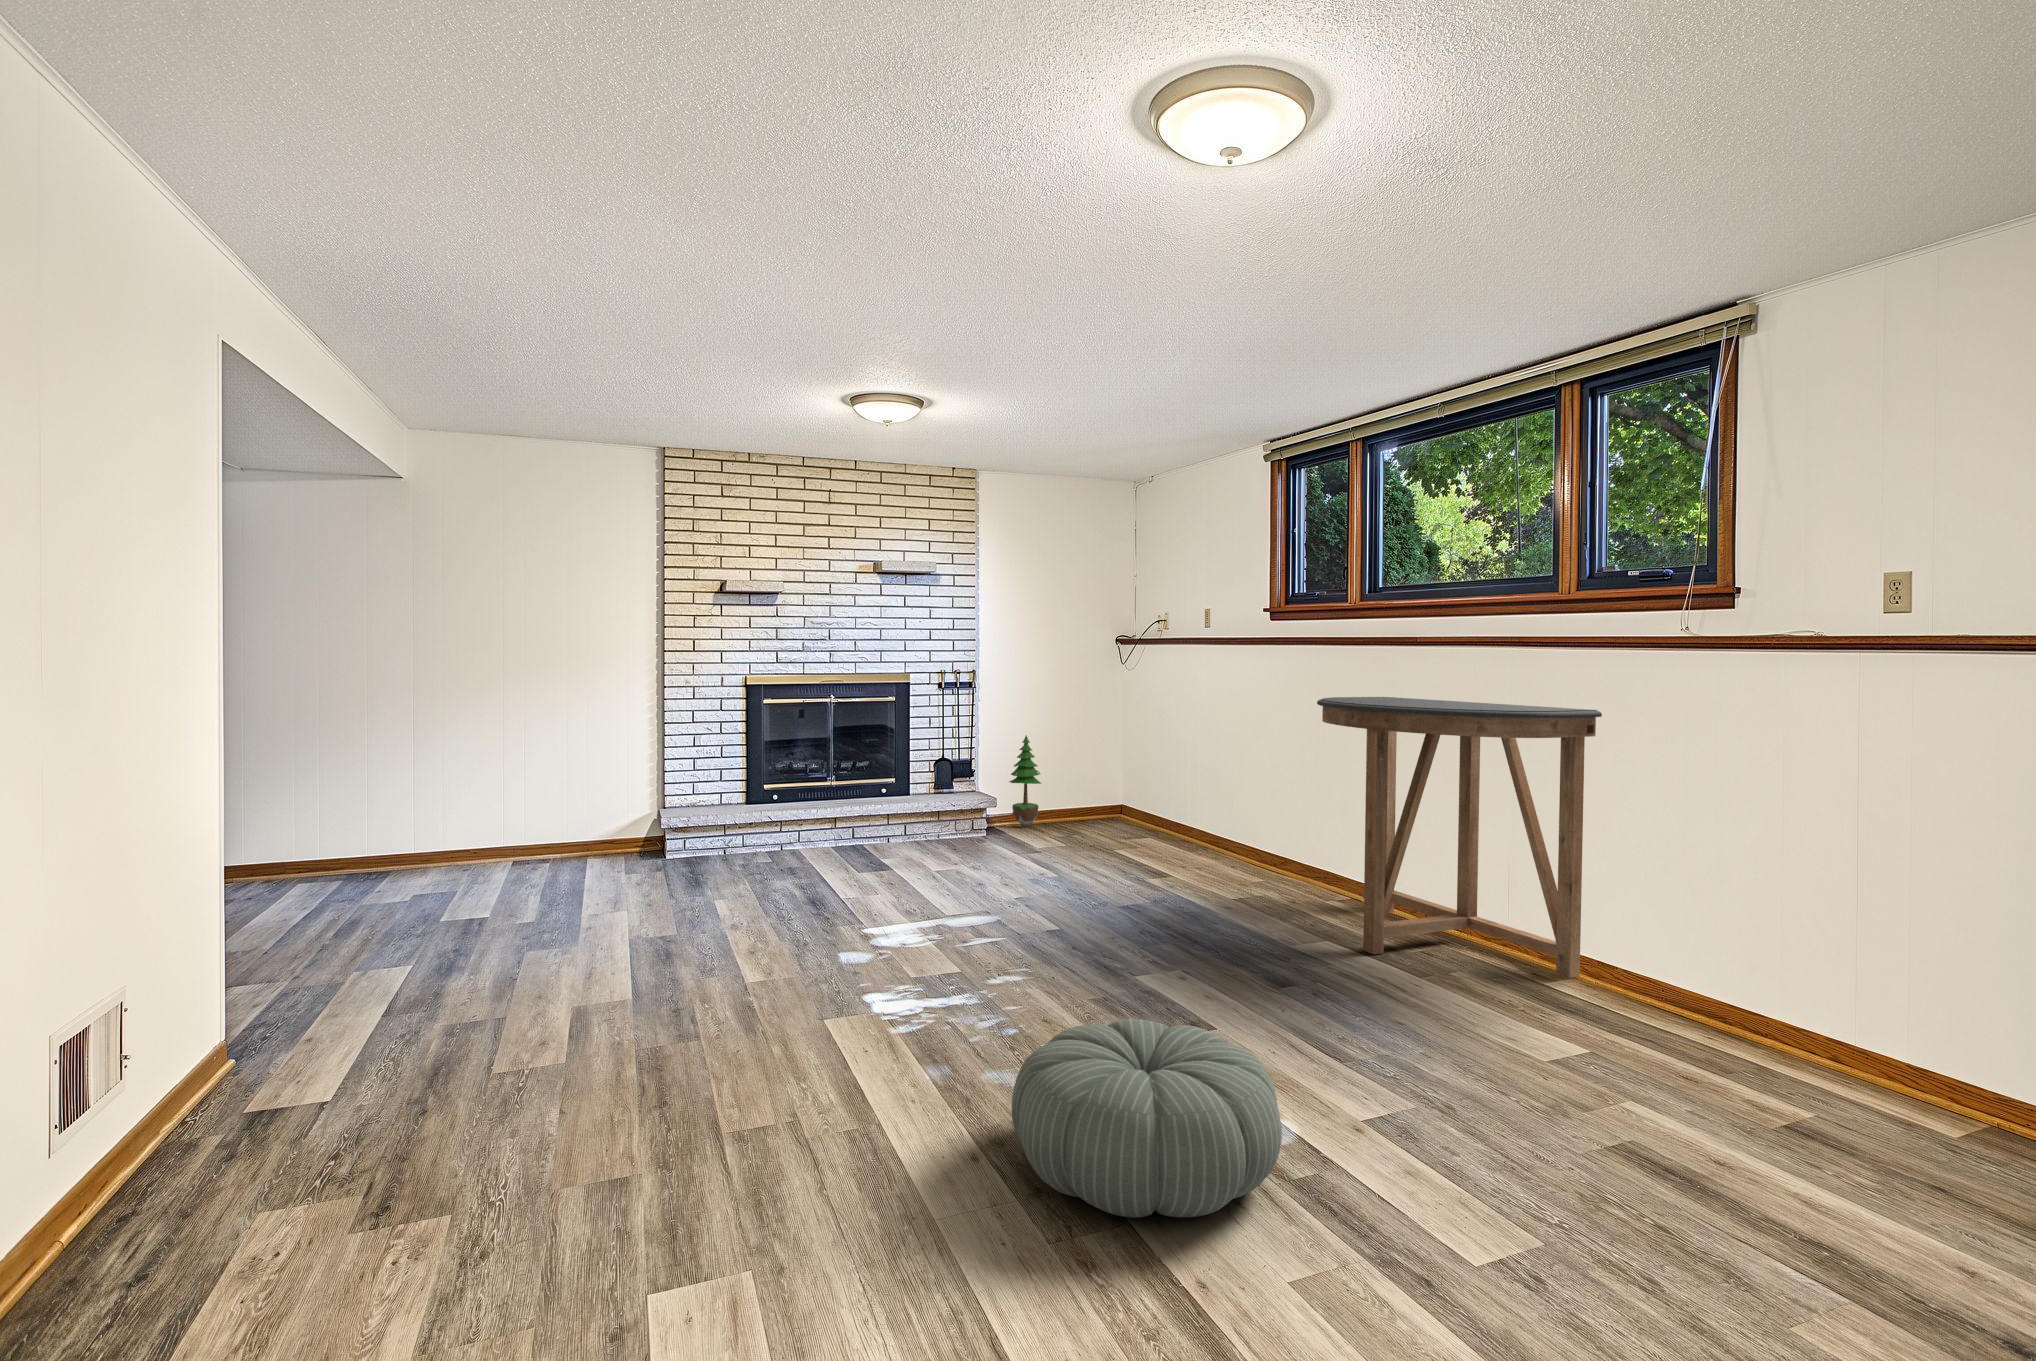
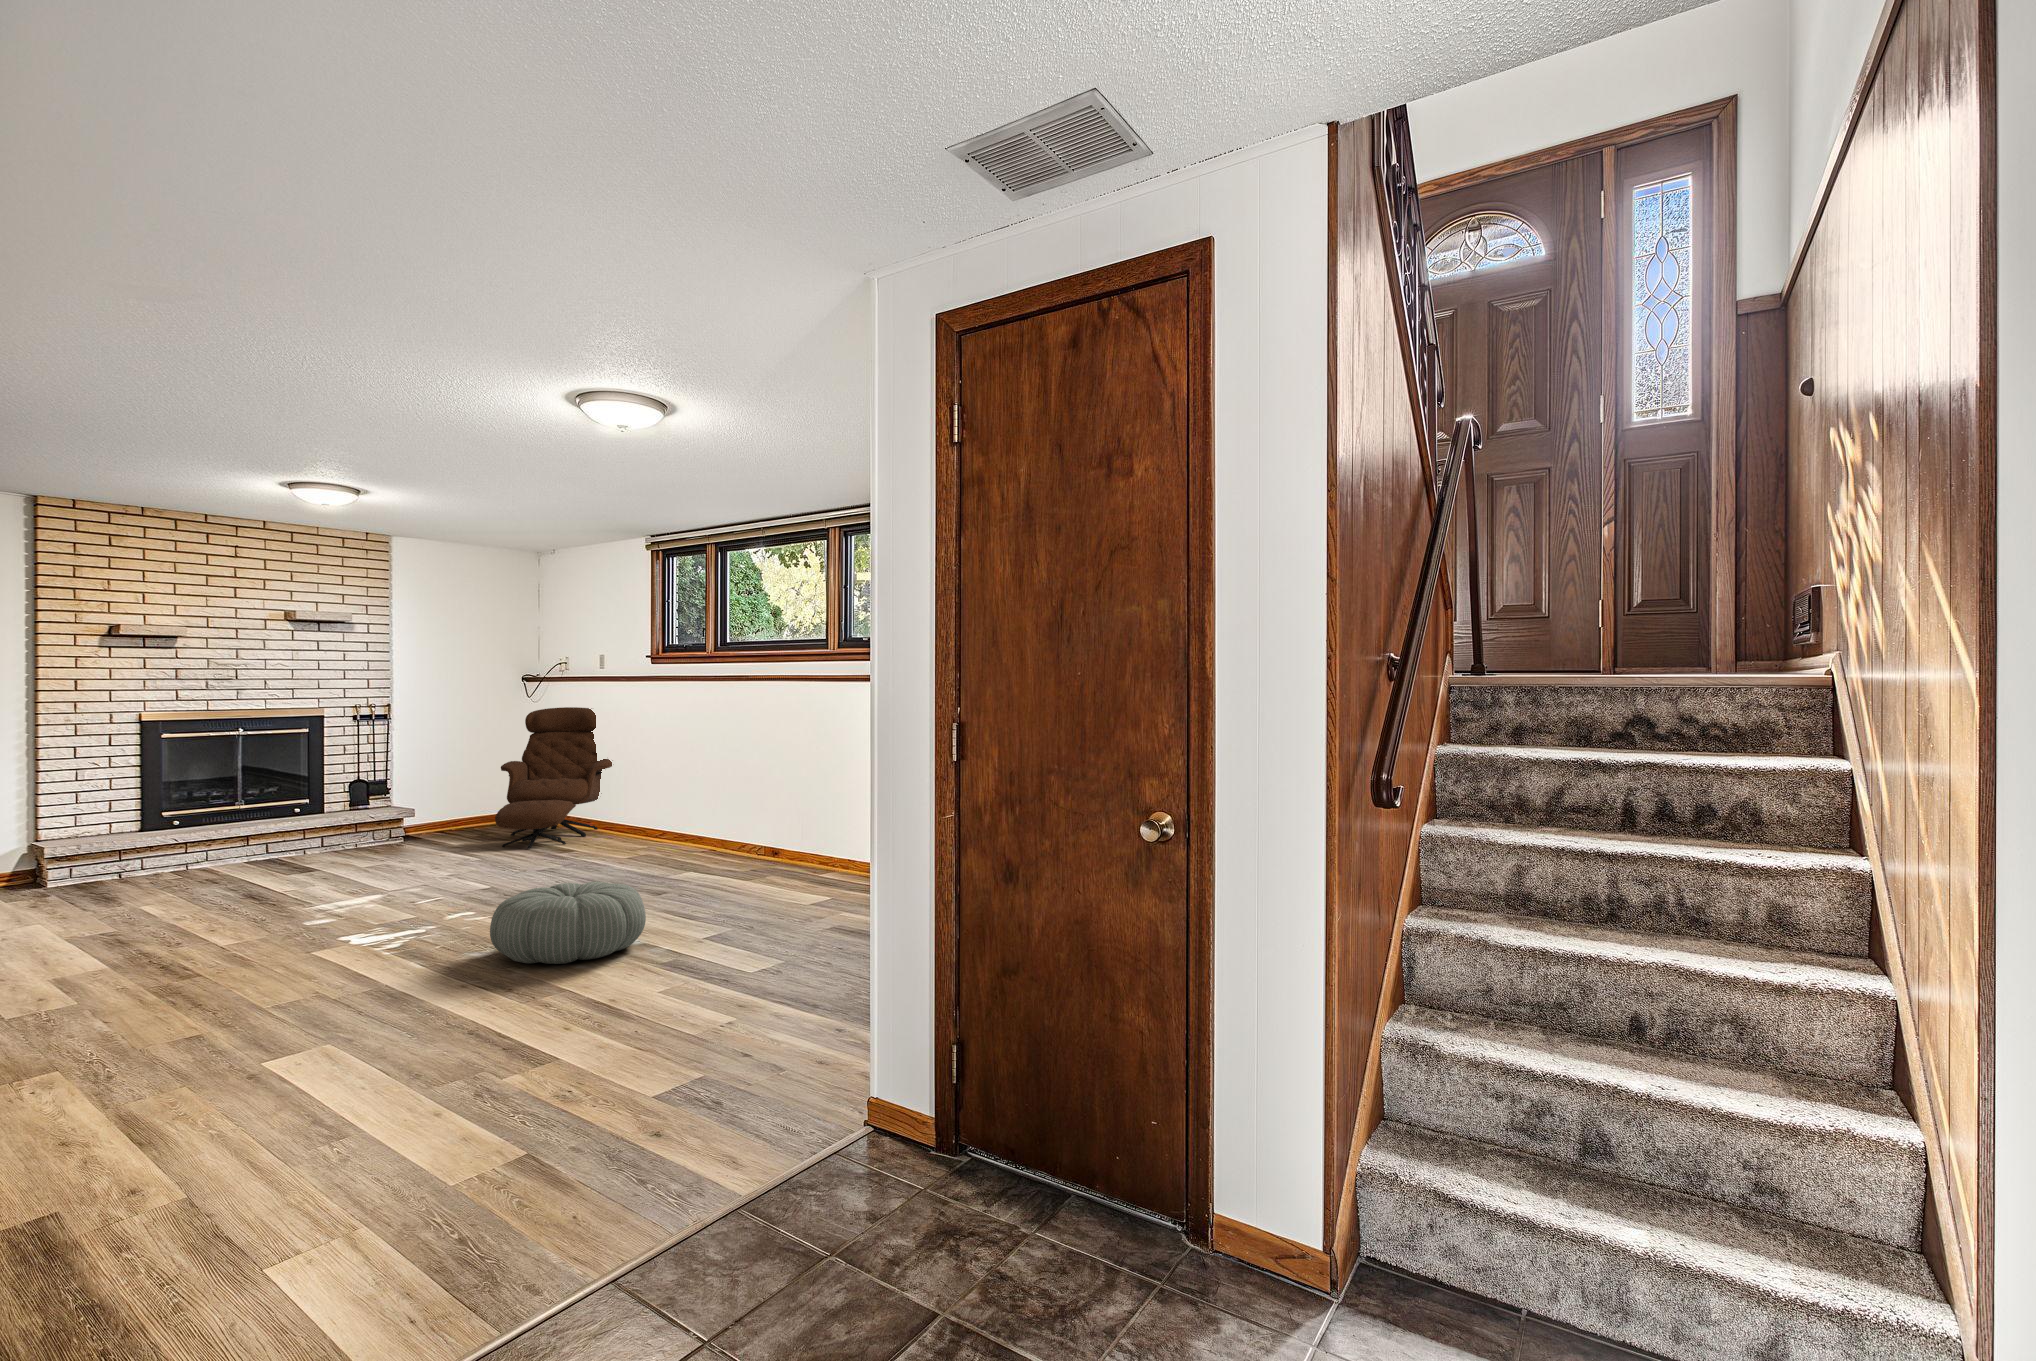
lounge chair: none [1075,679,1220,869] -> present [495,707,612,849]
console table: present [1317,697,1602,978] -> none [679,712,834,866]
potted tree: present [1009,735,1041,827] -> none [425,757,458,834]

